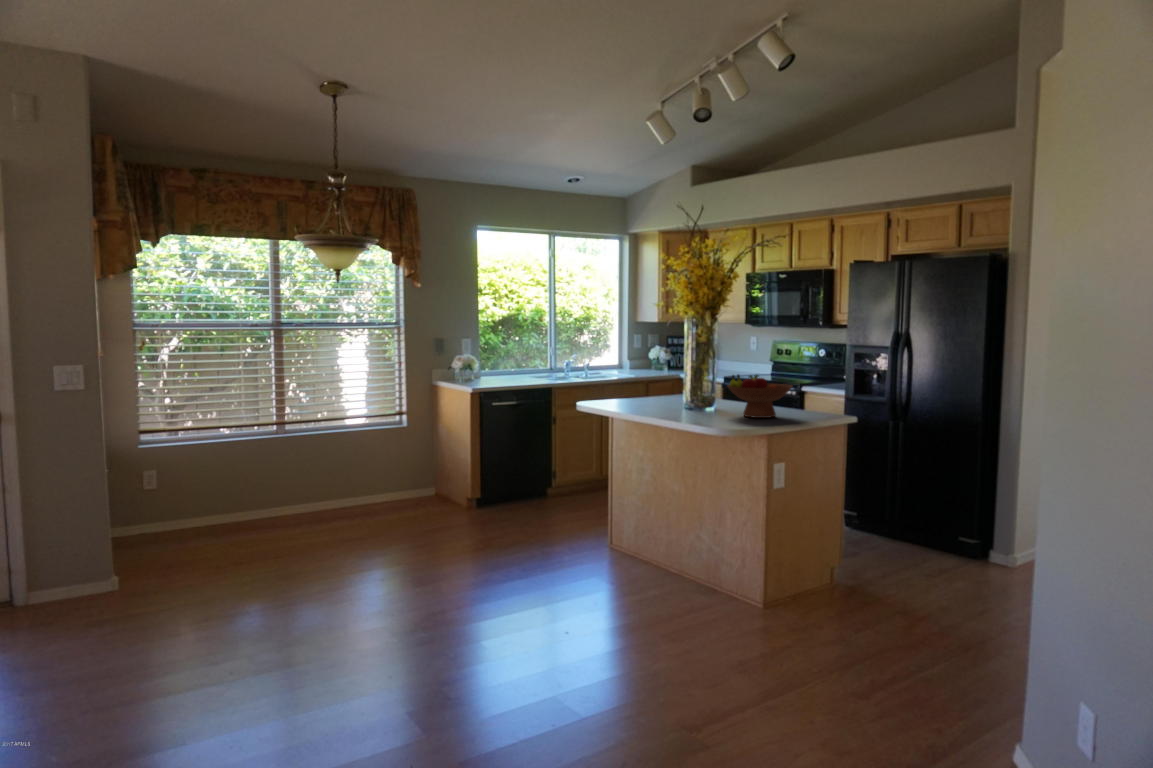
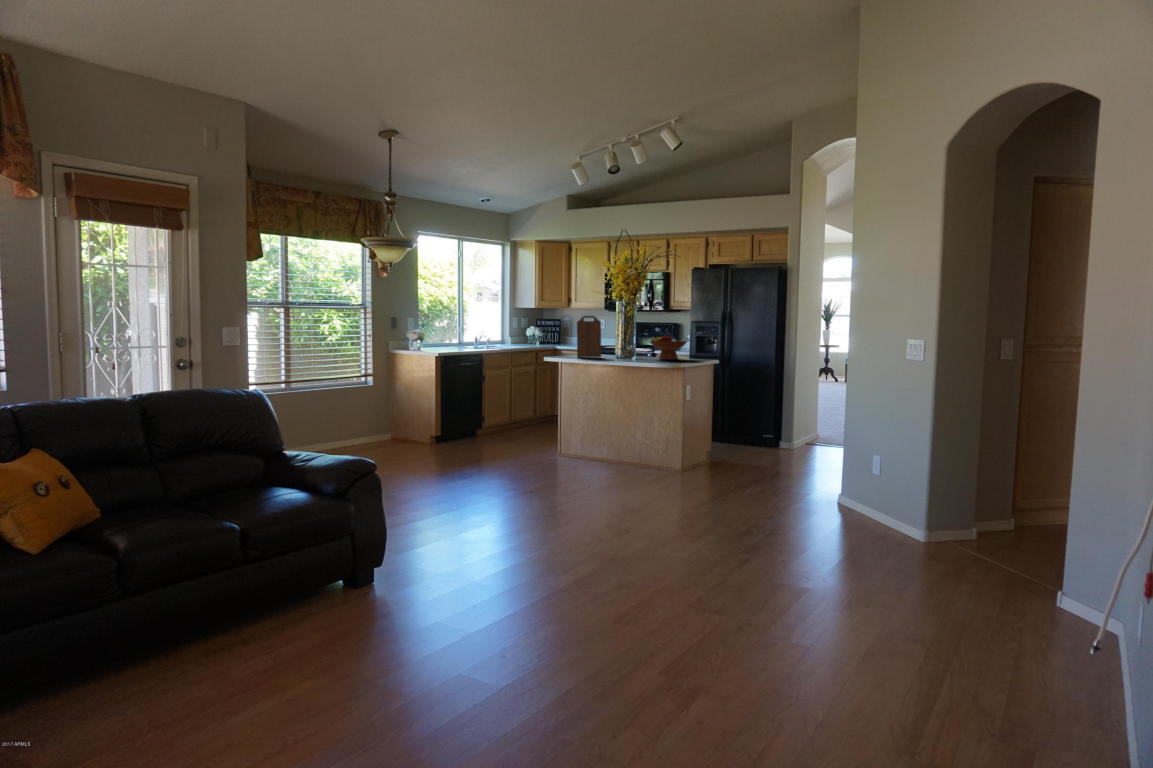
cutting board: none [625,342,660,407] -> present [577,316,601,357]

